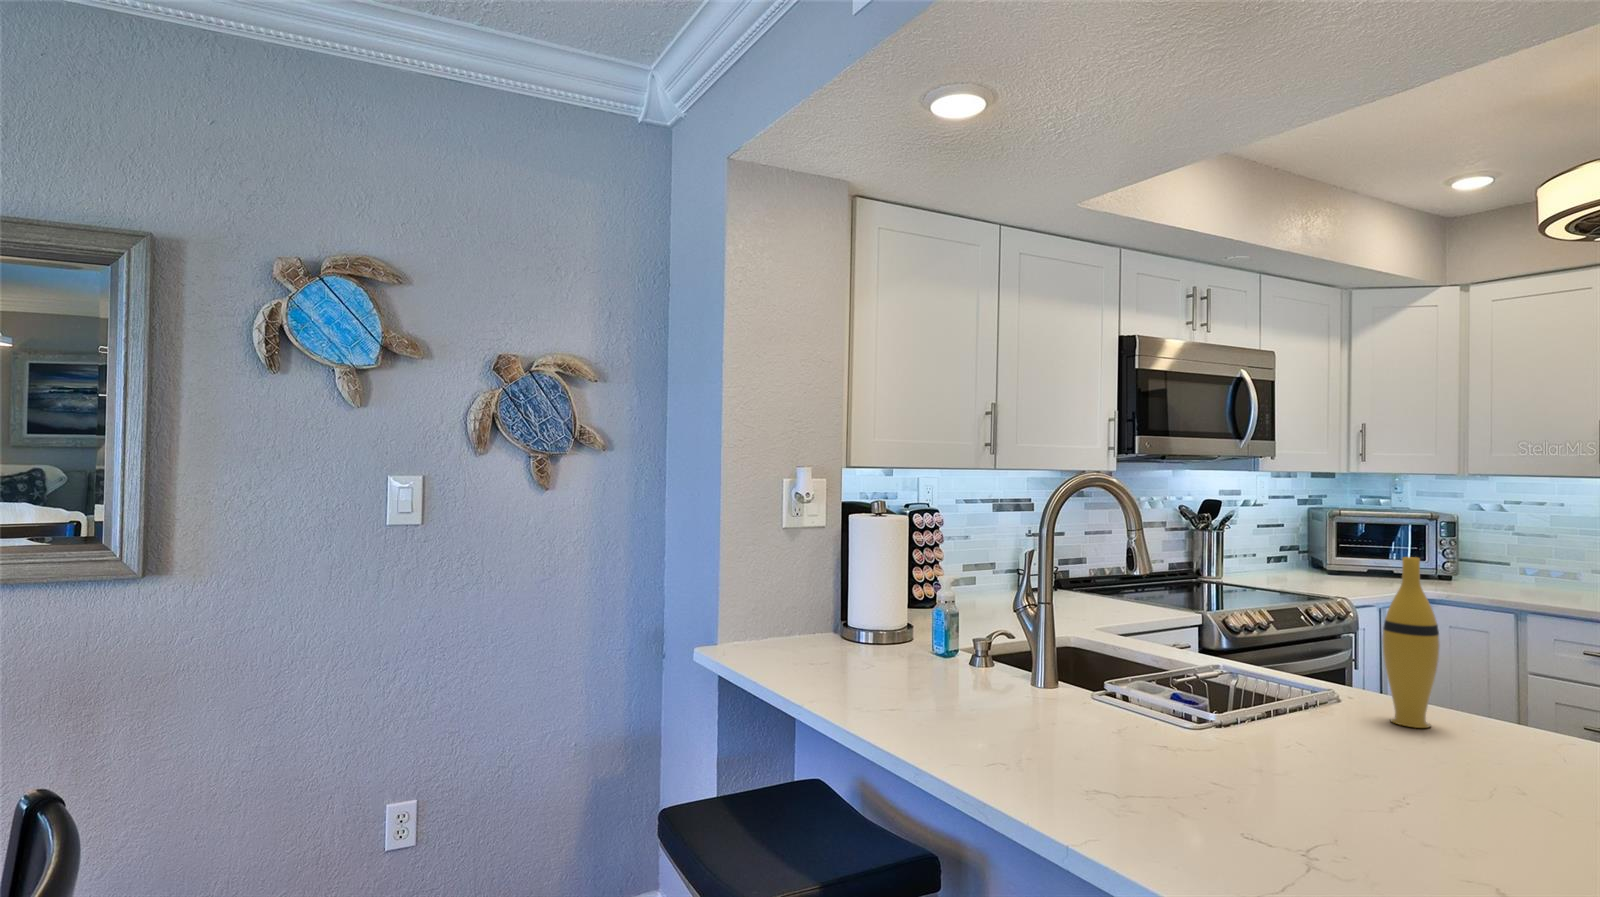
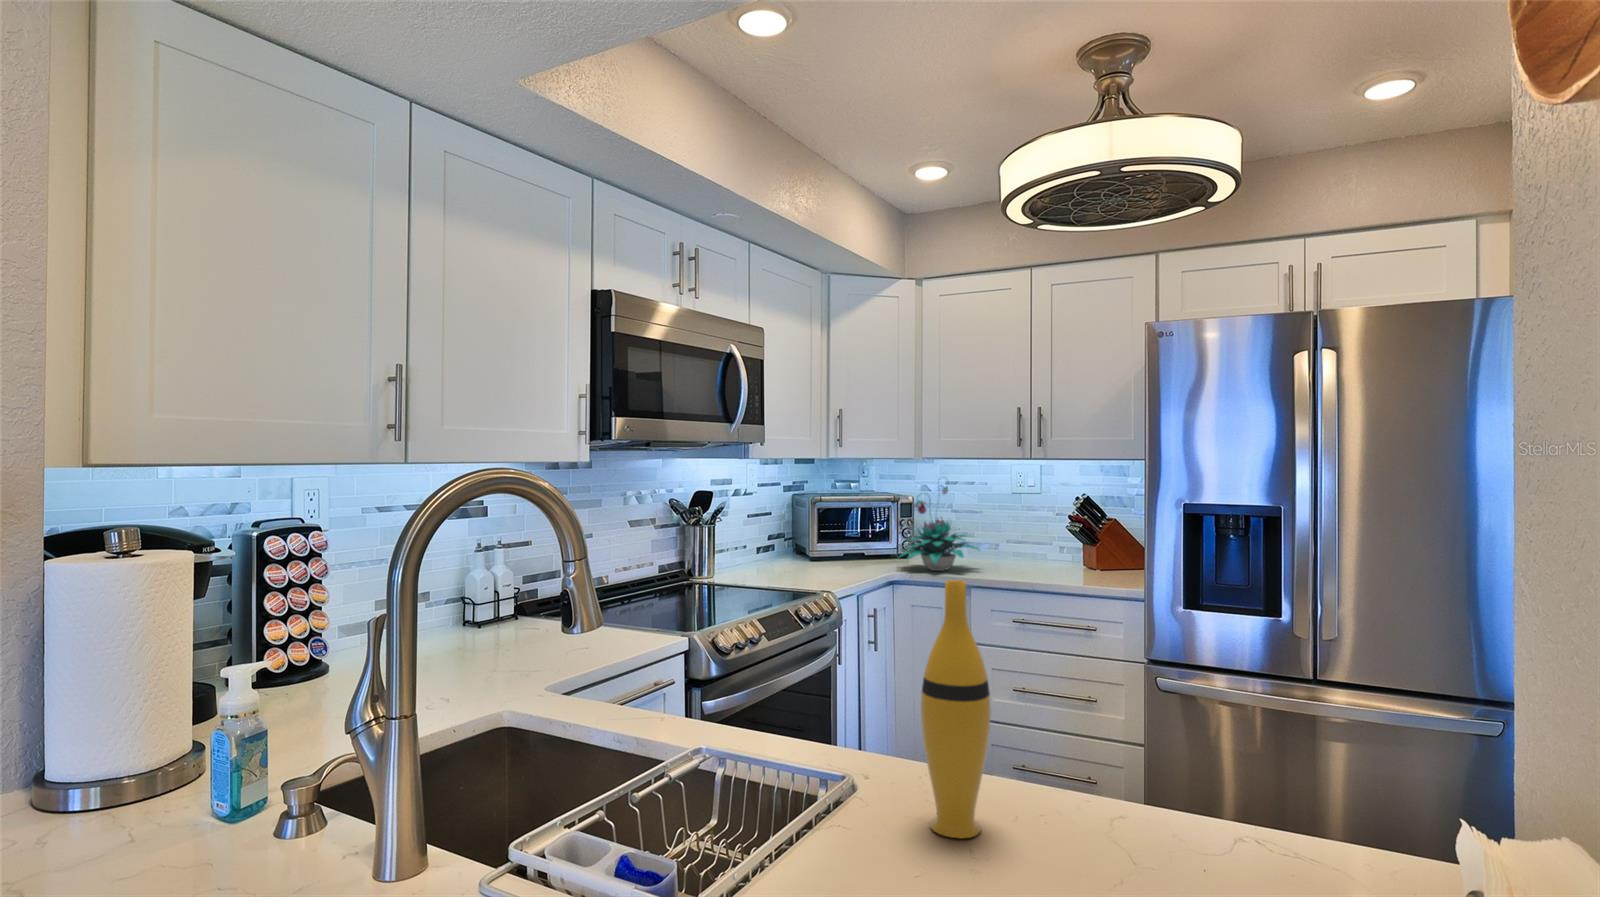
plant: none [1430,495,1545,595] -> present [900,477,979,571]

